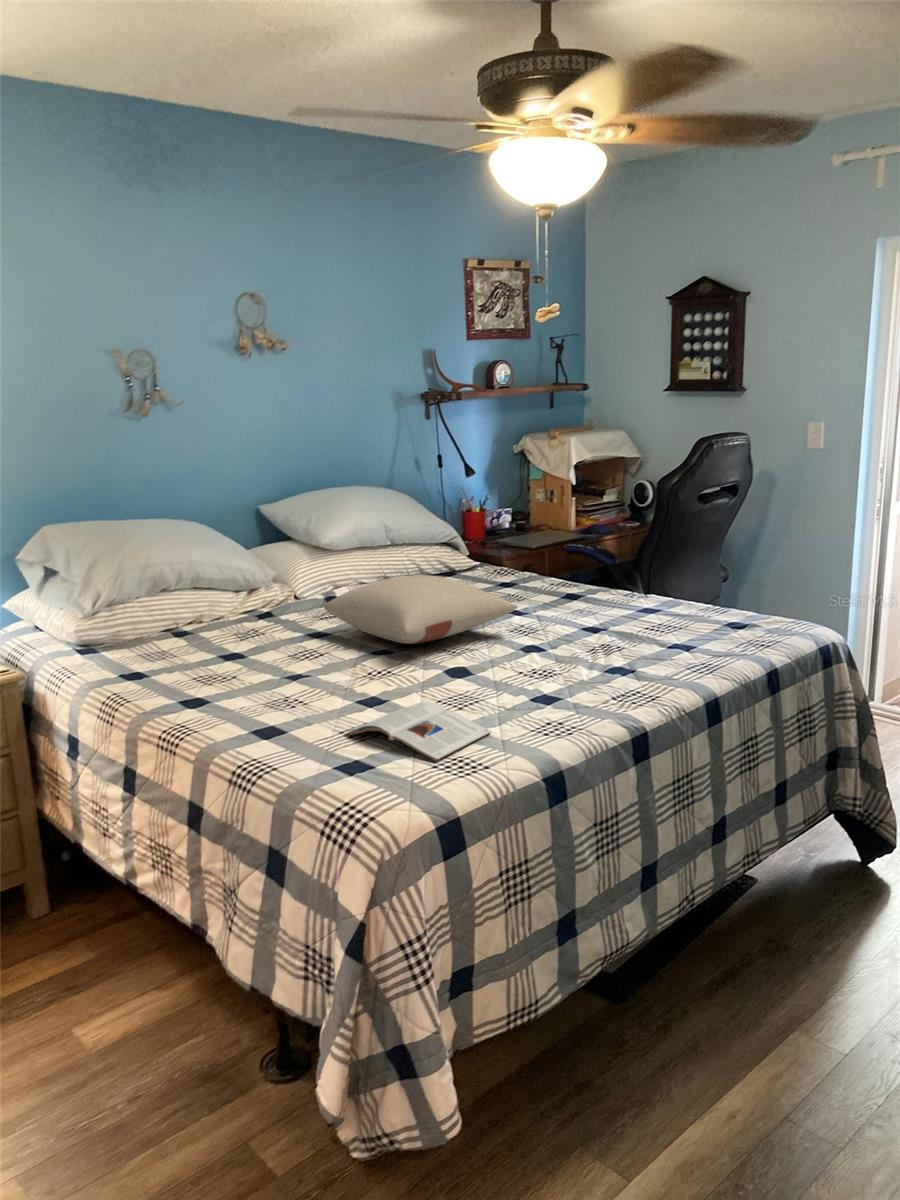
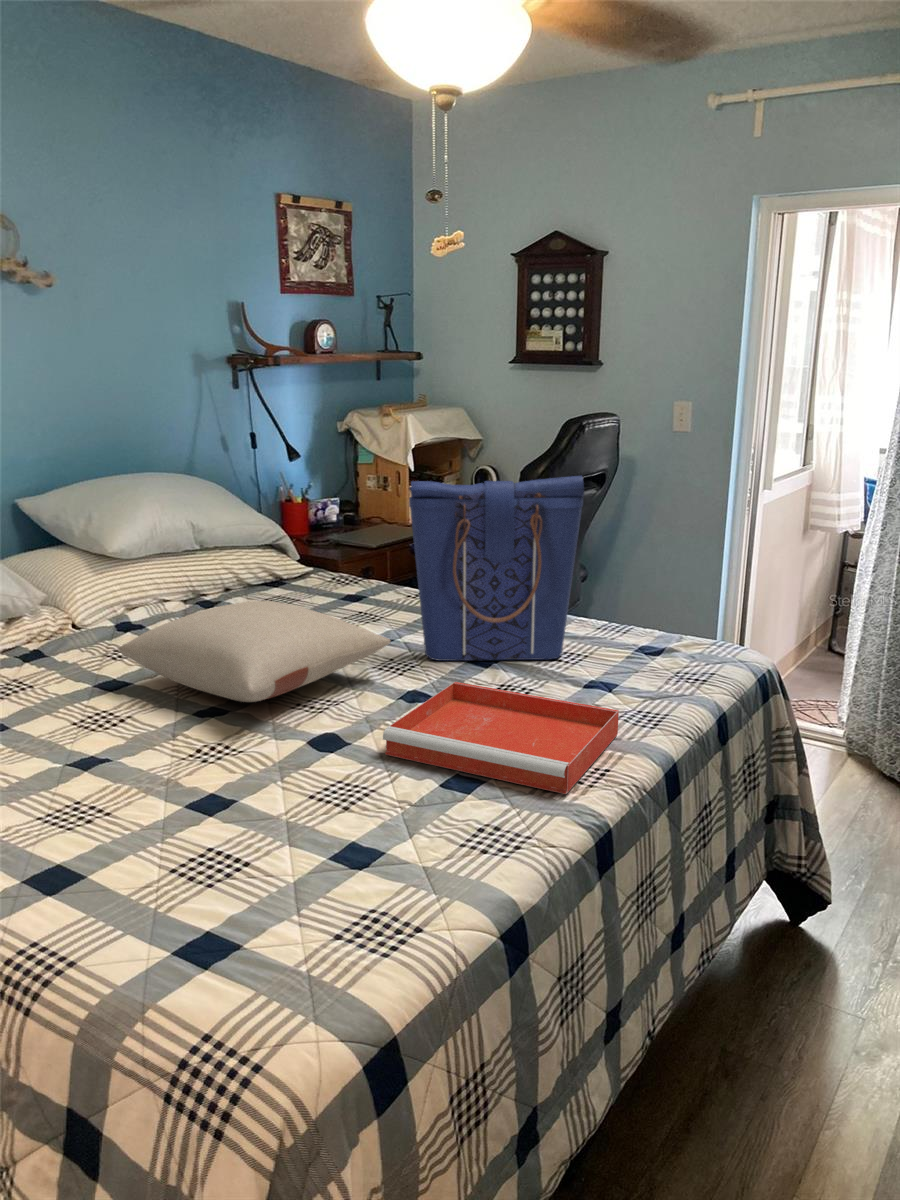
tote bag: none [537,481,675,628] -> present [409,476,584,661]
tray: none [496,636,678,707] -> present [383,682,619,794]
magazine: present [347,702,491,761] -> none [182,809,404,923]

